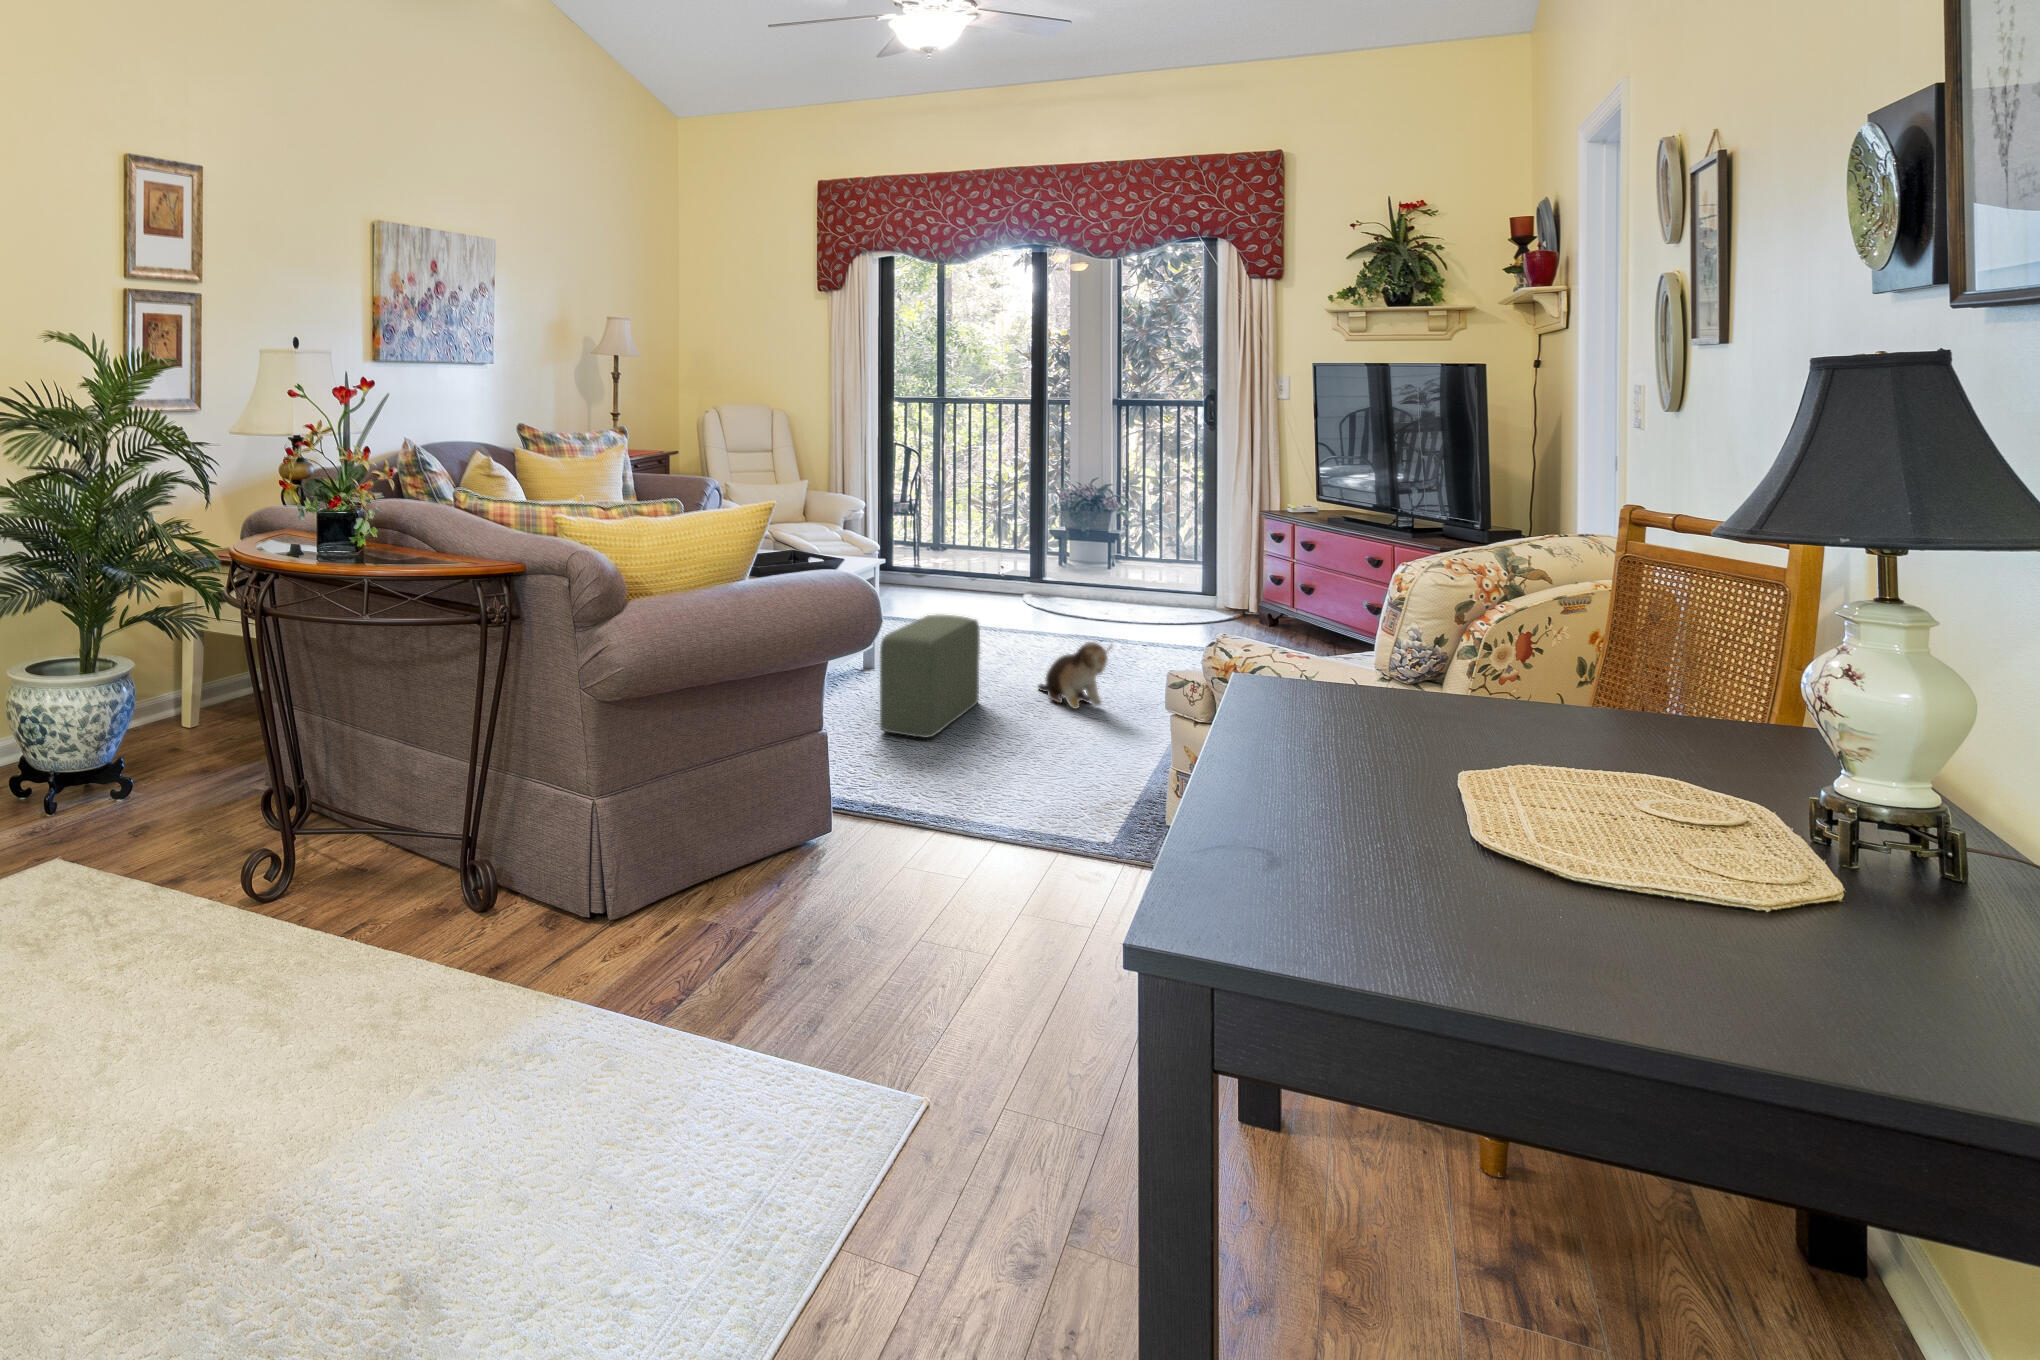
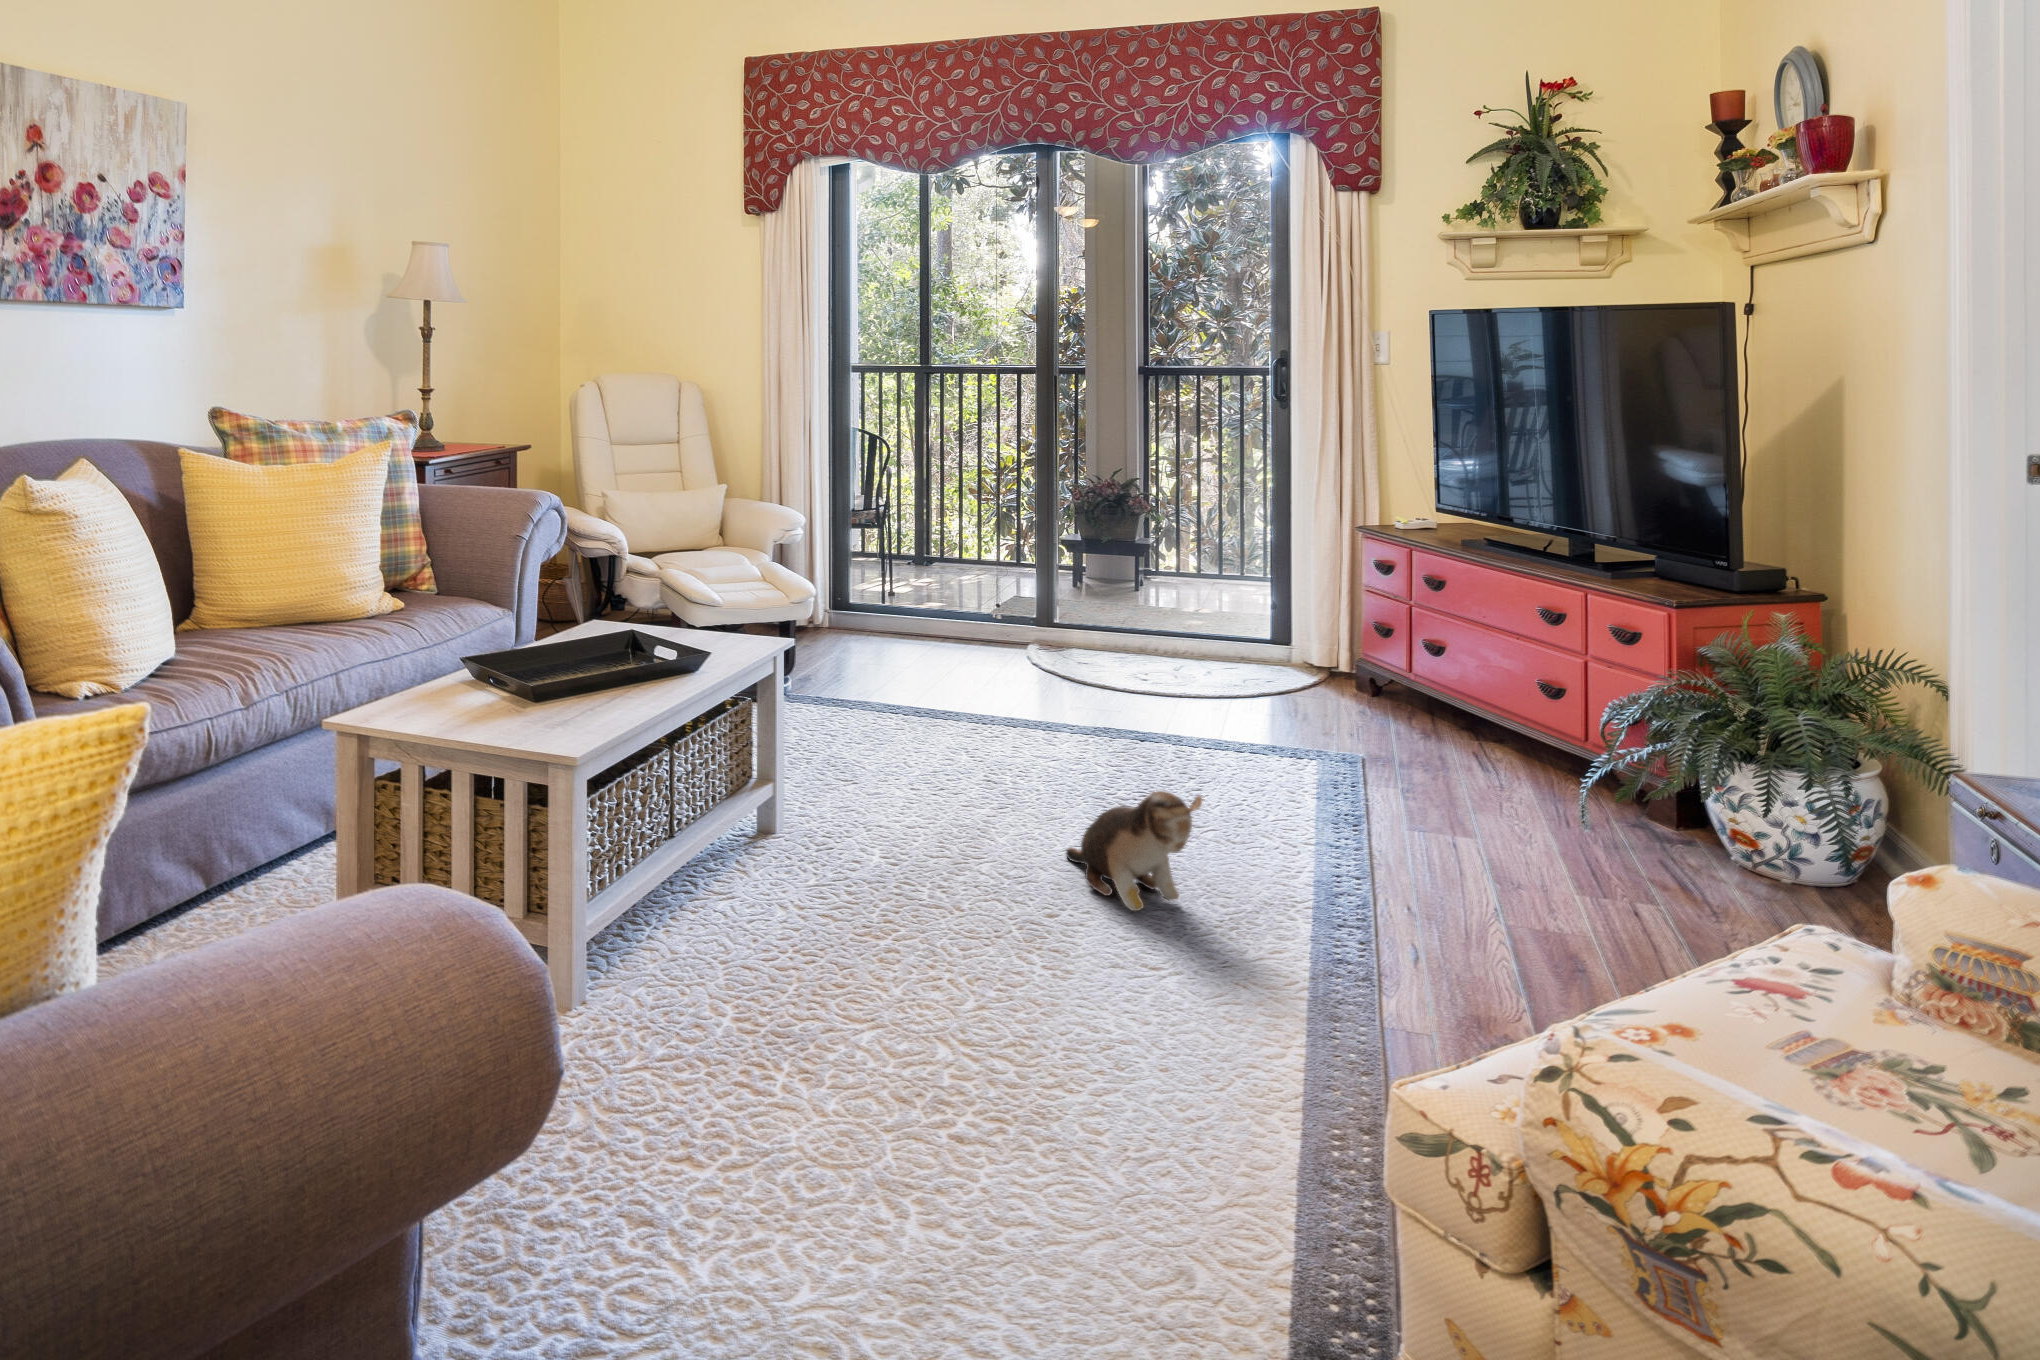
pouf: present [880,615,980,738] -> none [781,748,971,1037]

